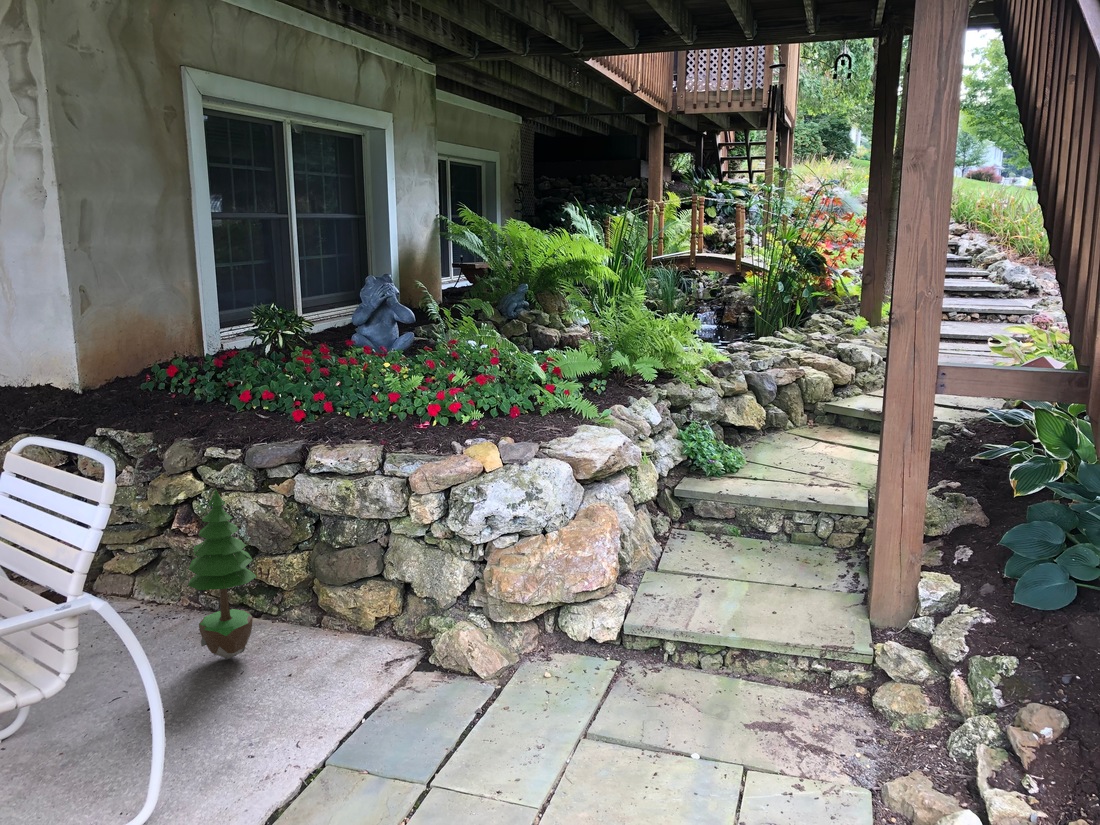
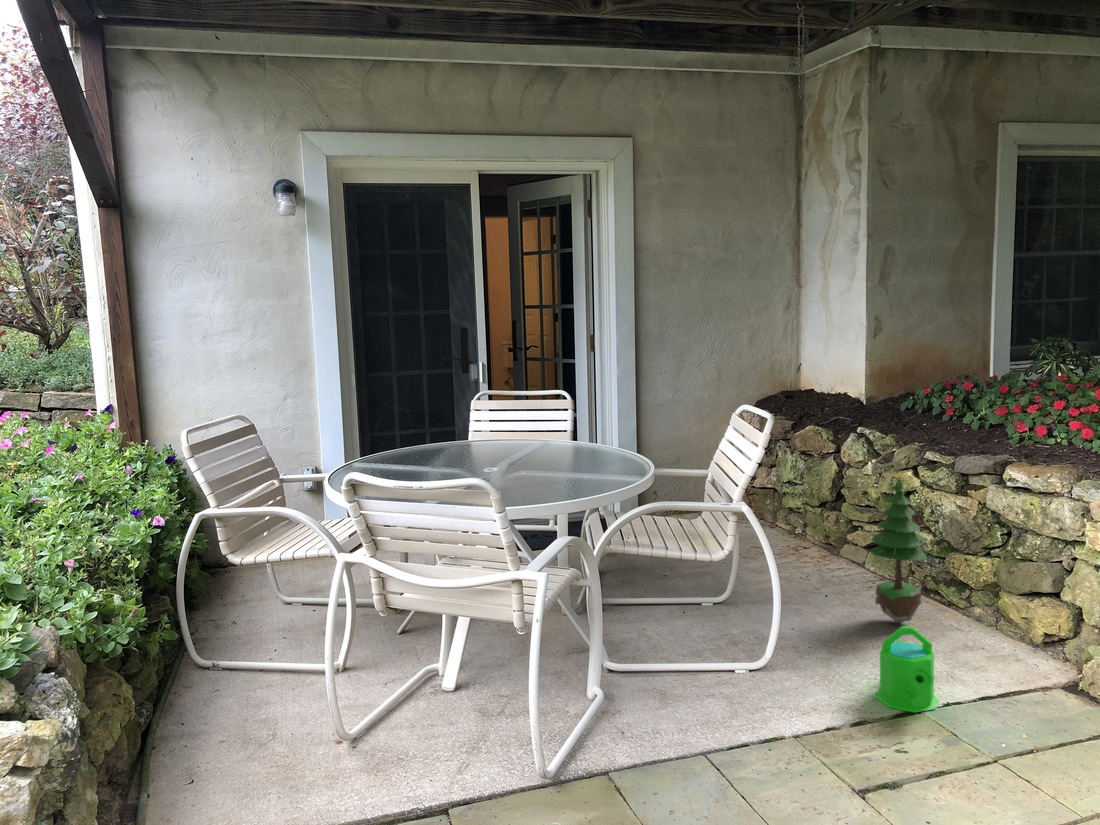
watering can: none [274,668,357,773] -> present [876,626,938,712]

